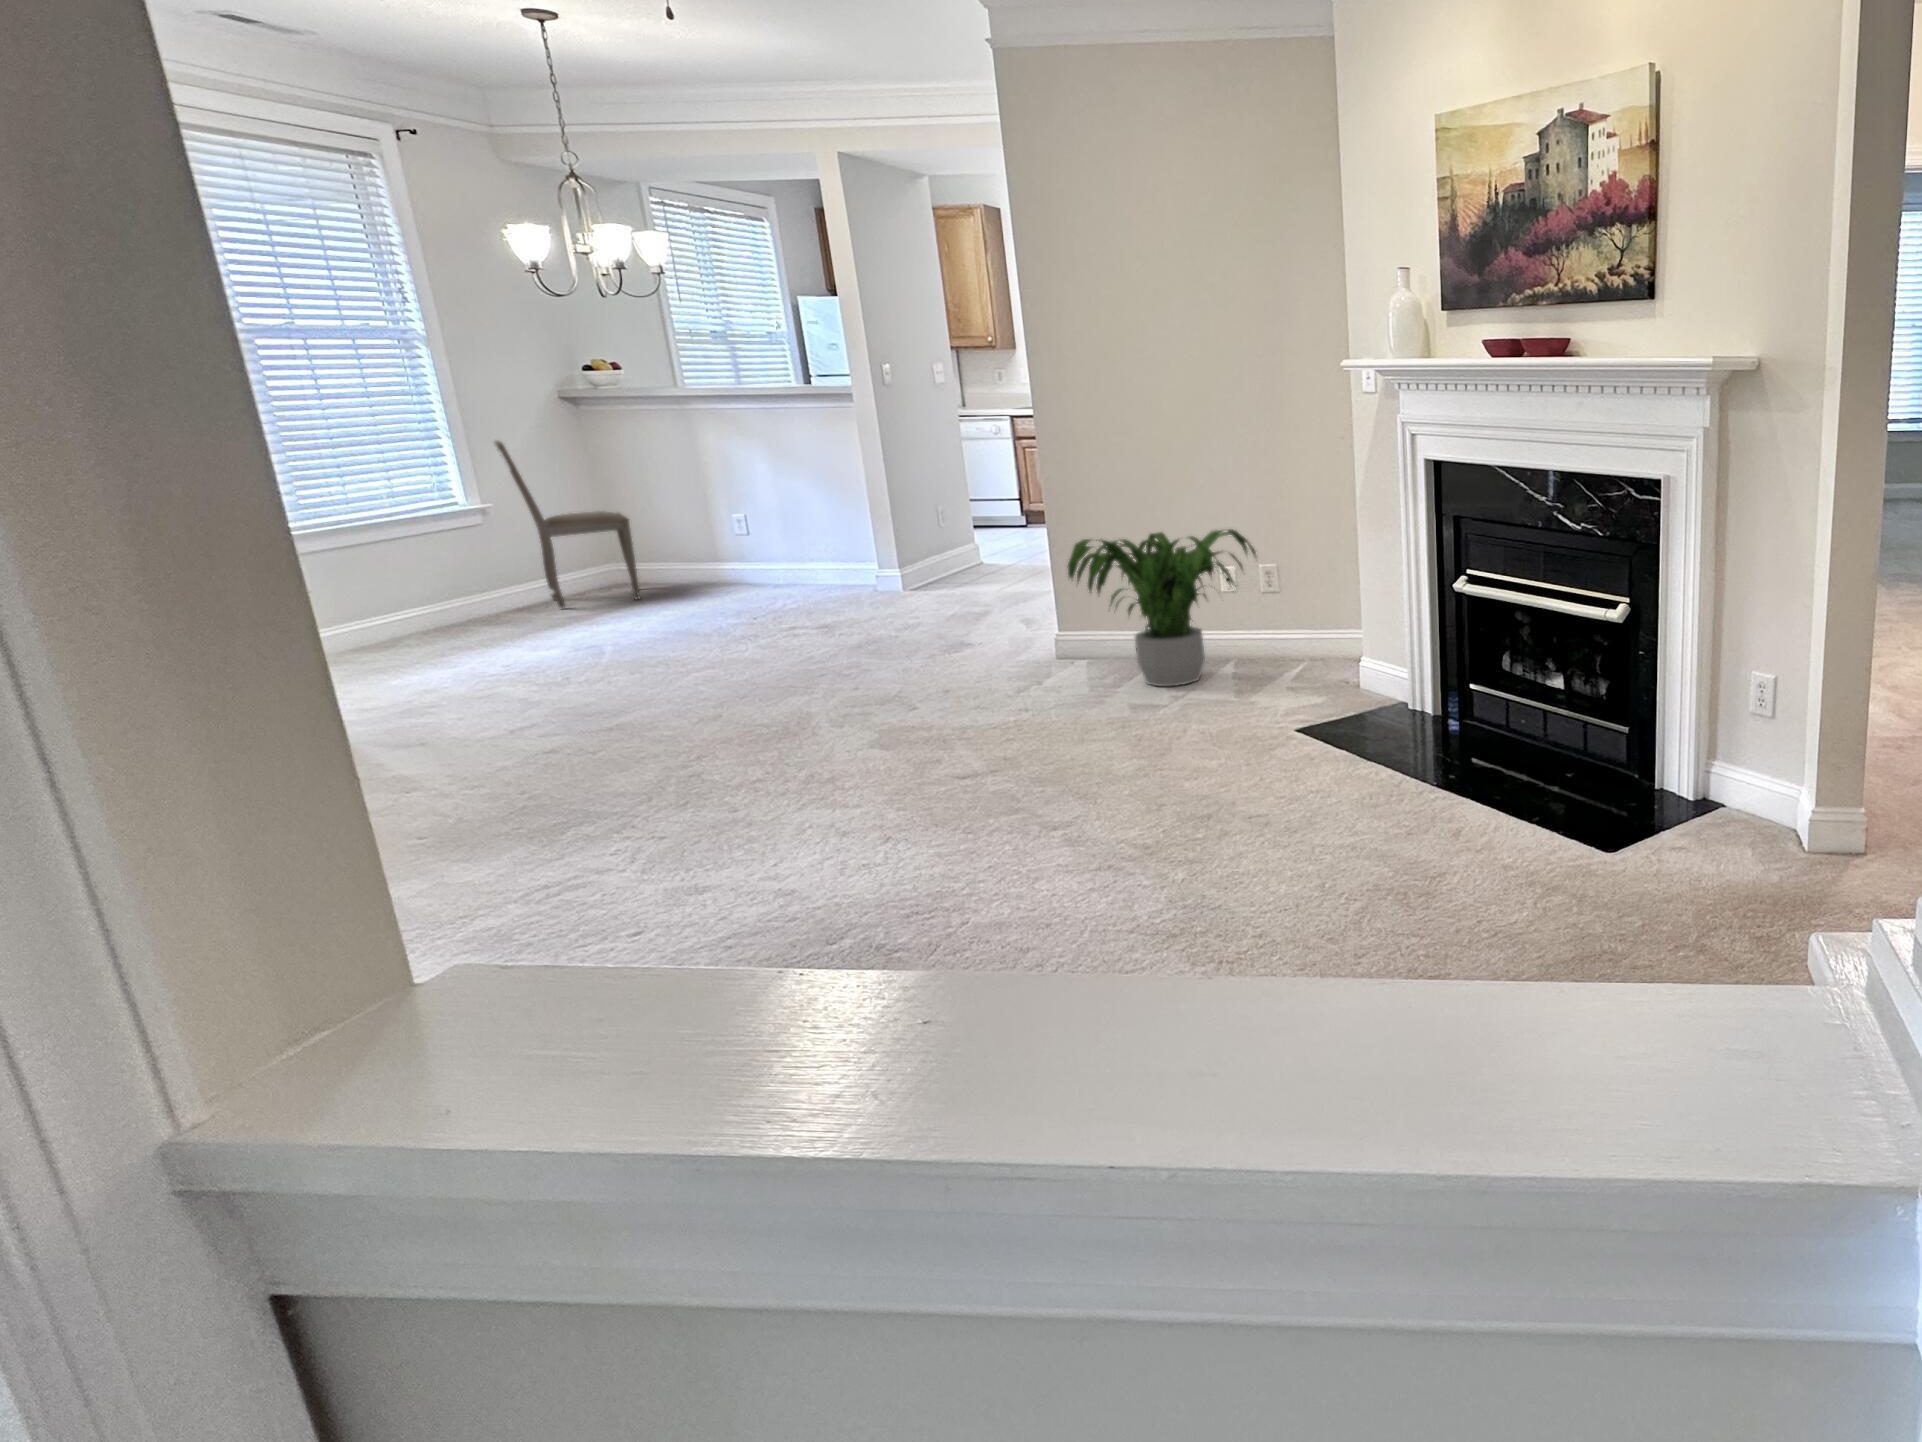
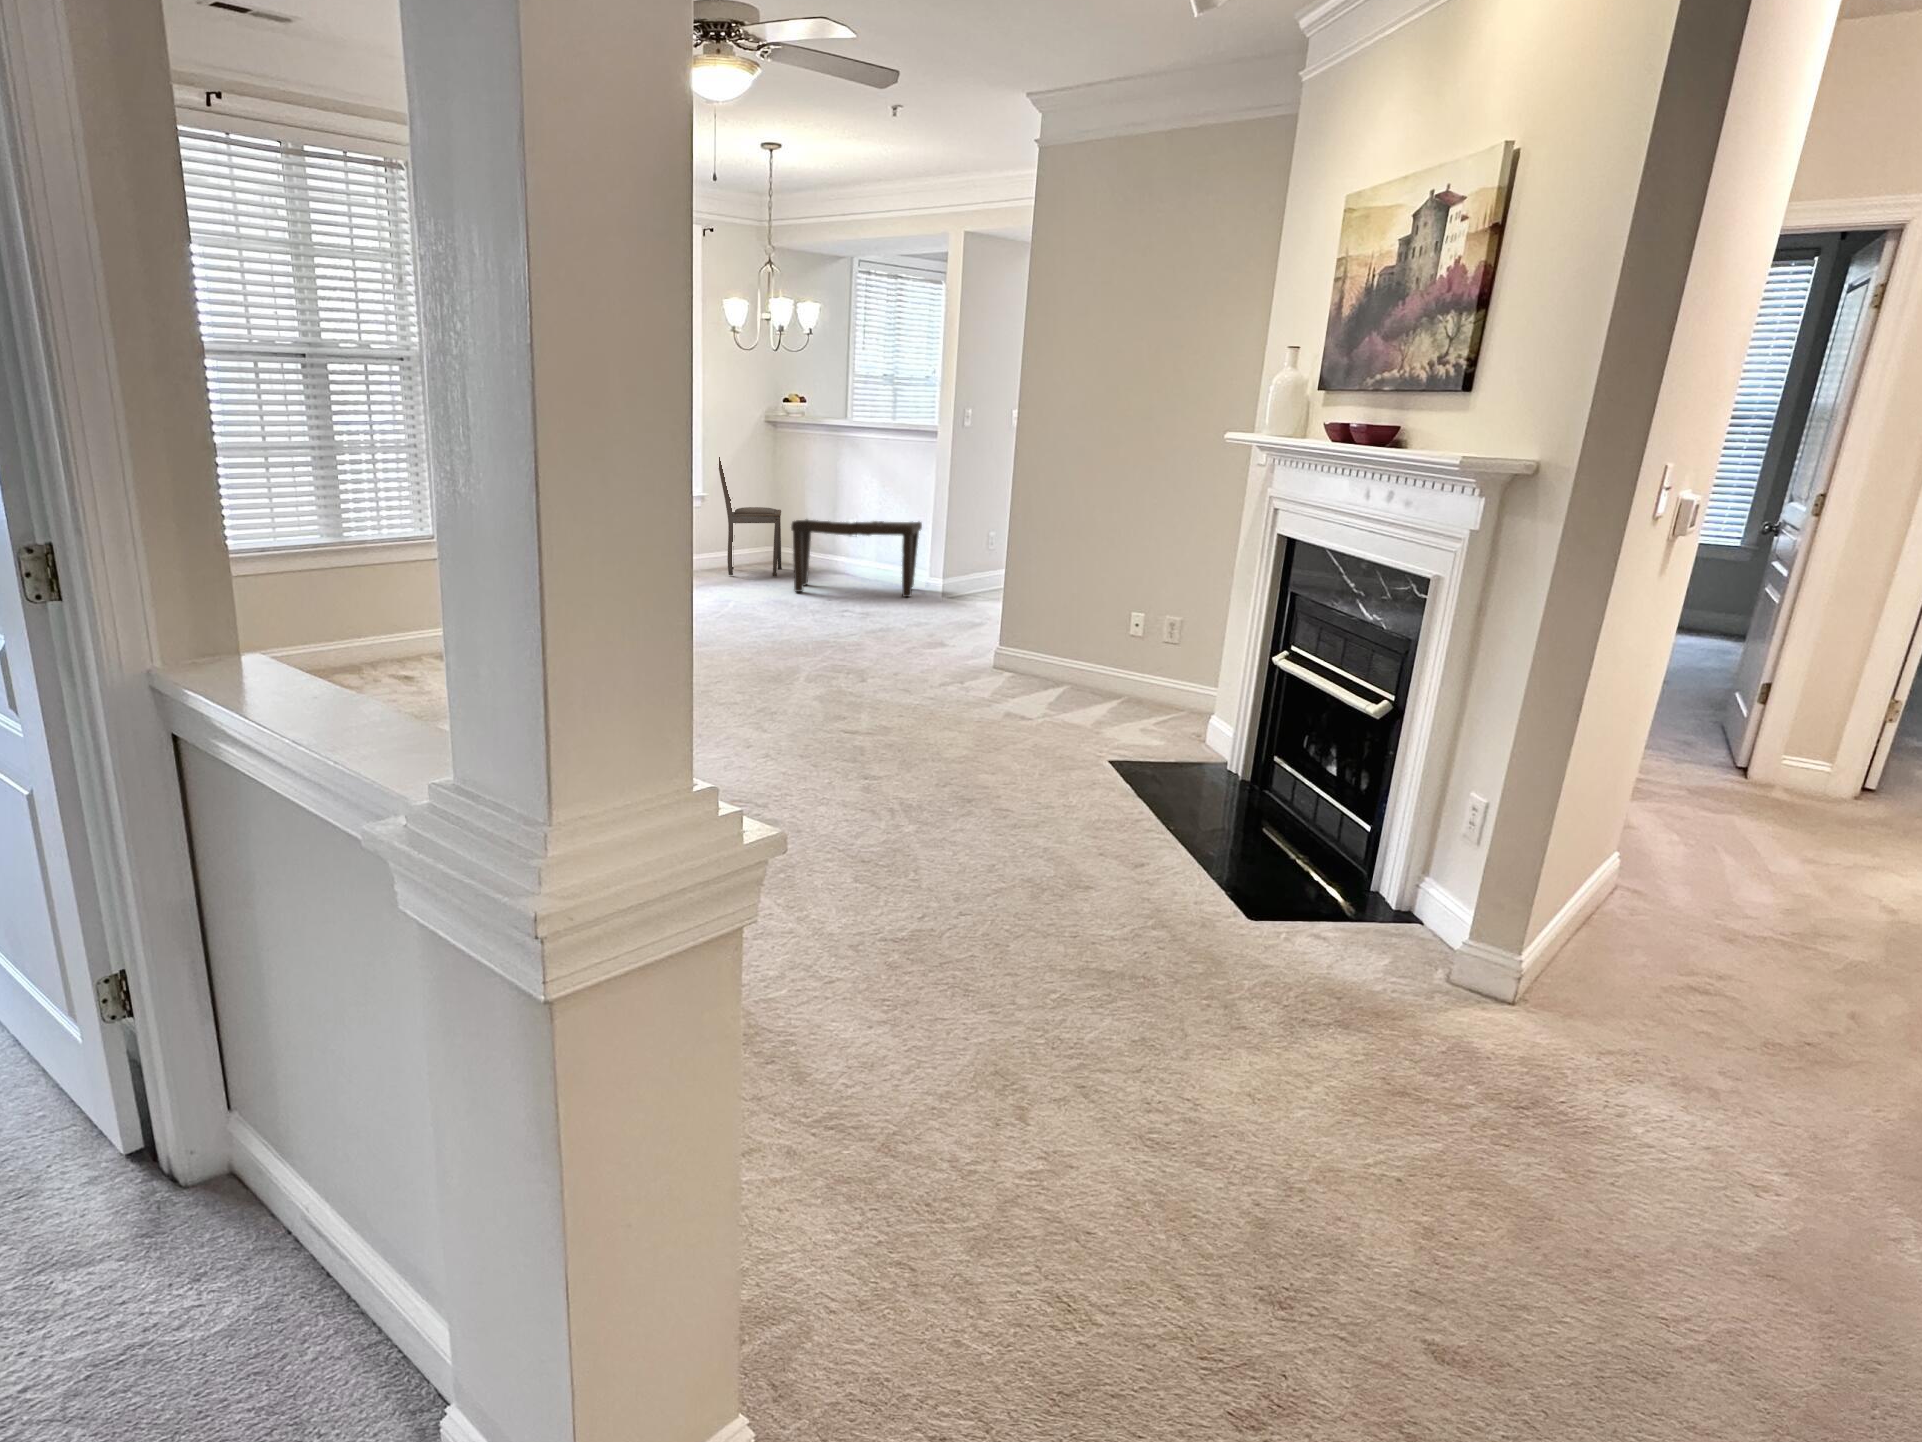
bench: none [665,506,863,614] -> present [791,519,922,597]
potted plant: present [1067,529,1256,686] -> none [987,571,1157,710]

